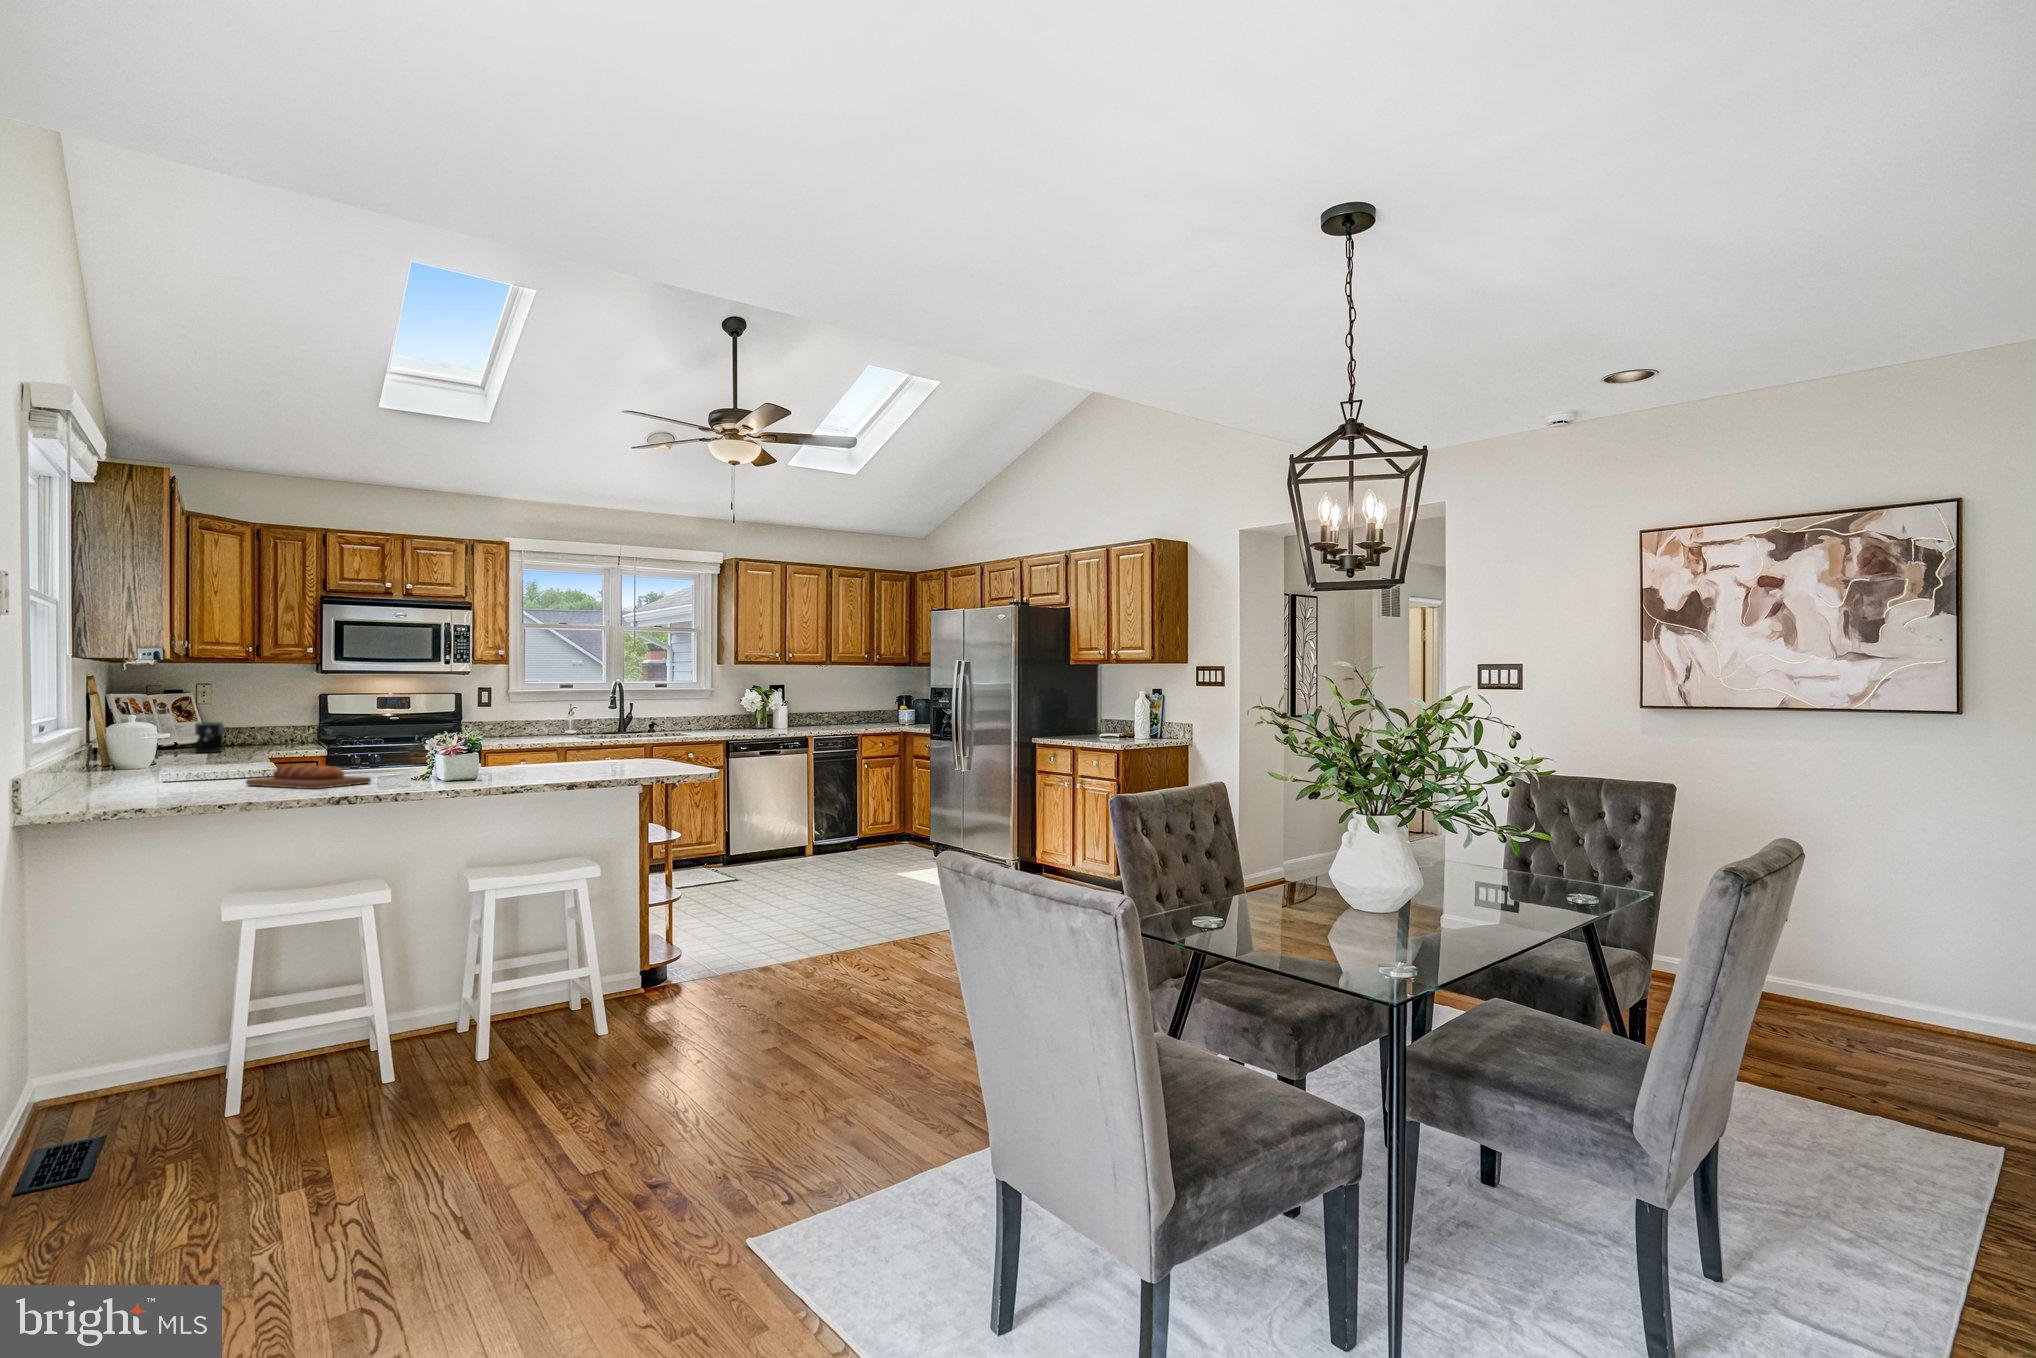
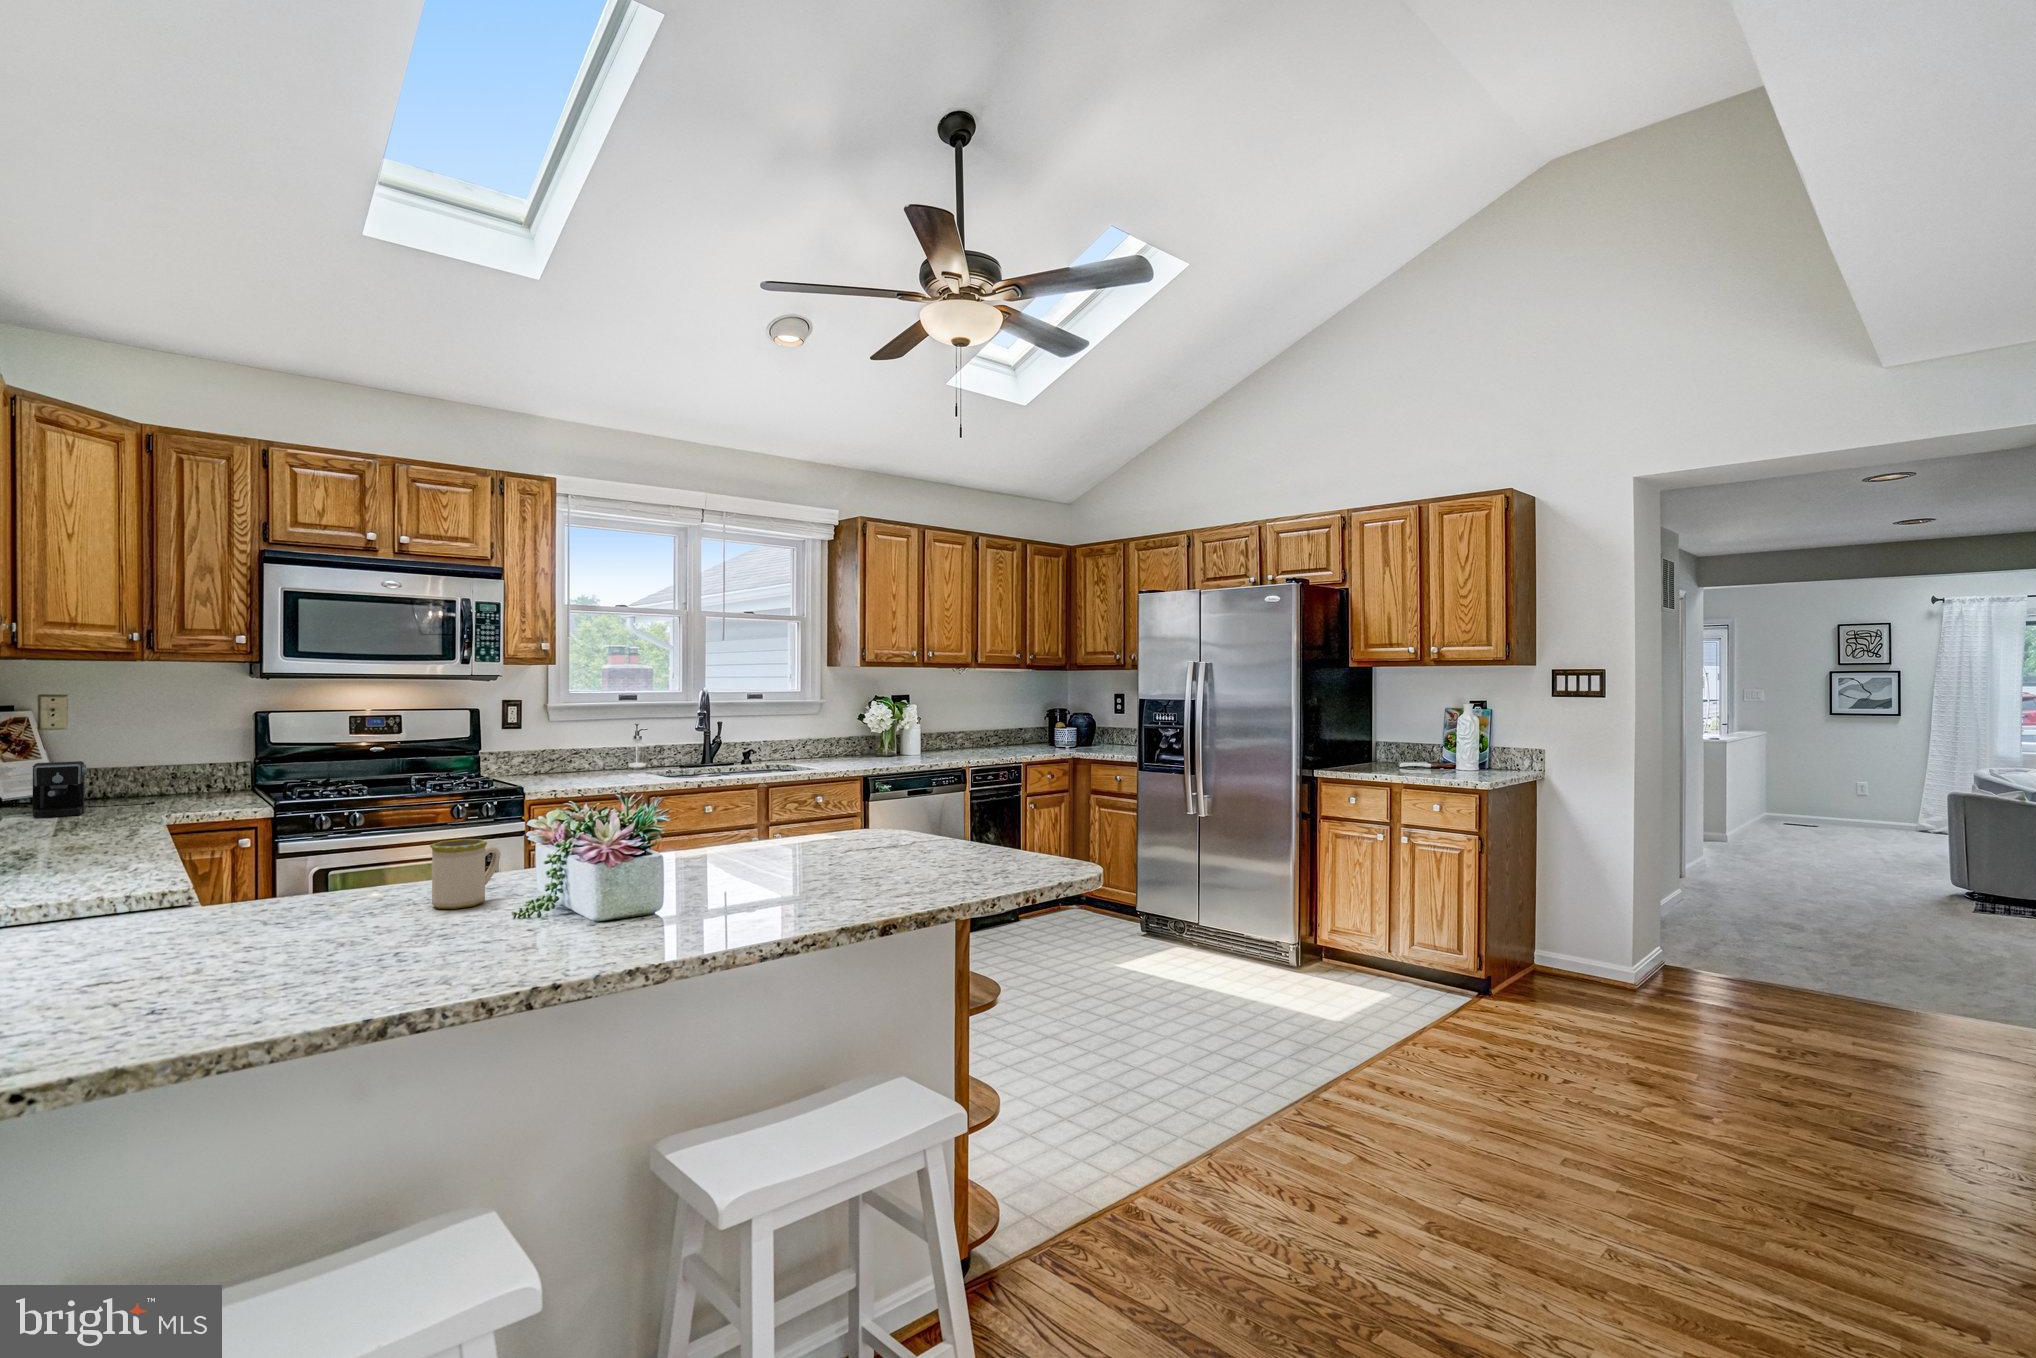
mug: none [372,747,406,776] -> present [430,839,500,909]
bread loaf: present [246,765,371,789] -> none [136,910,463,991]

